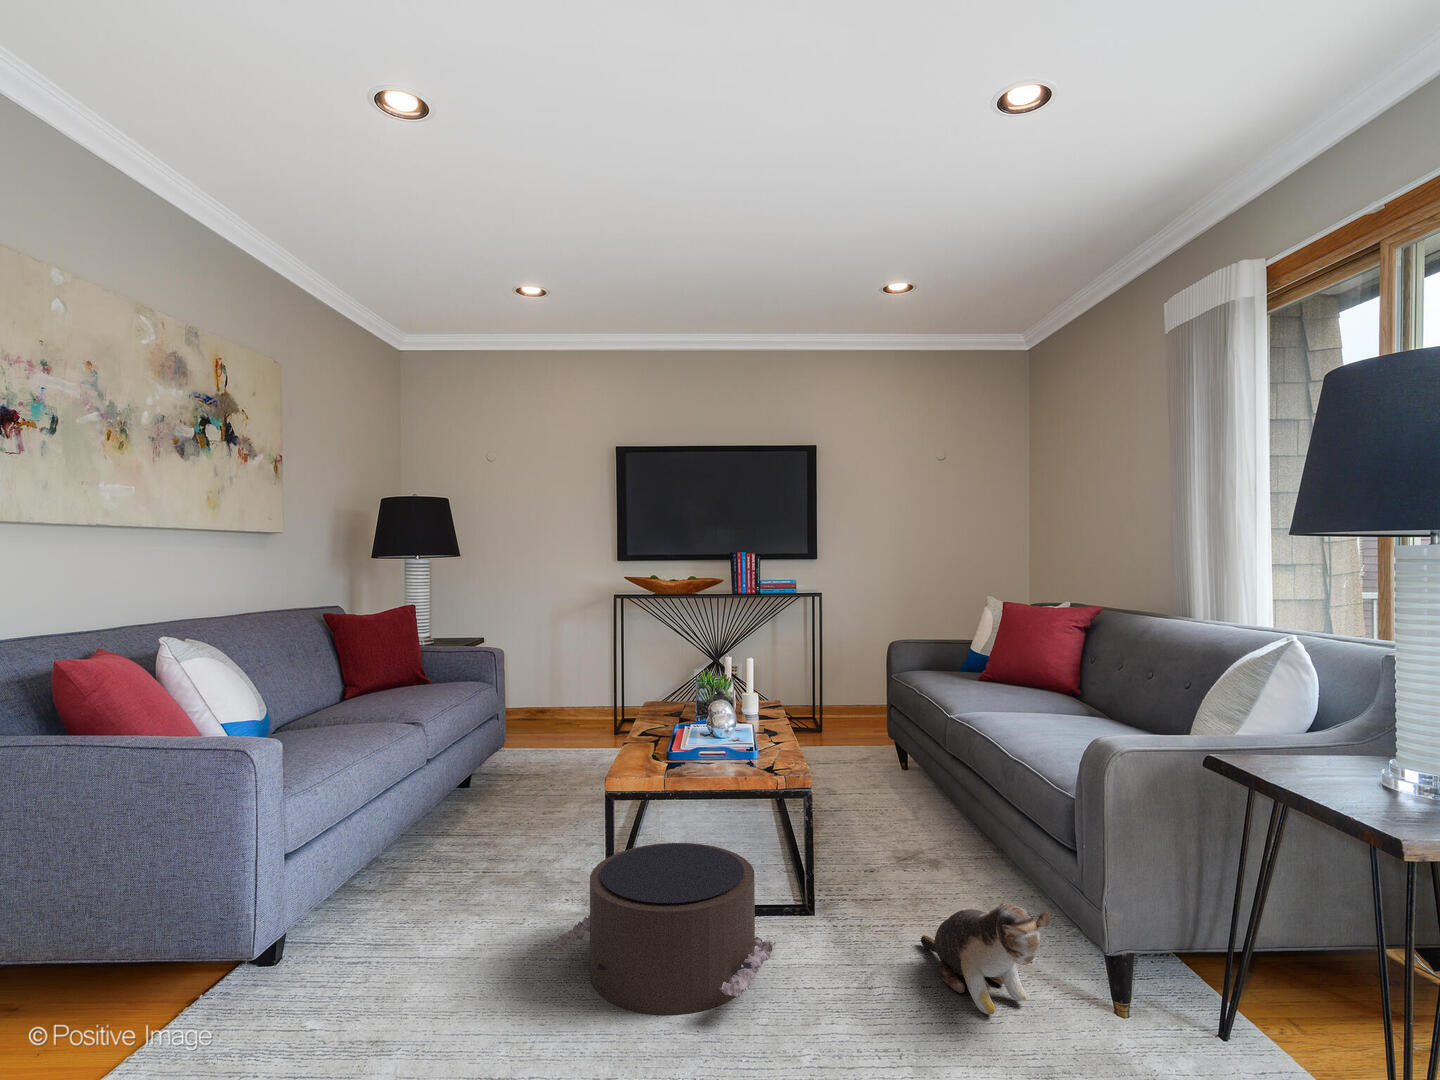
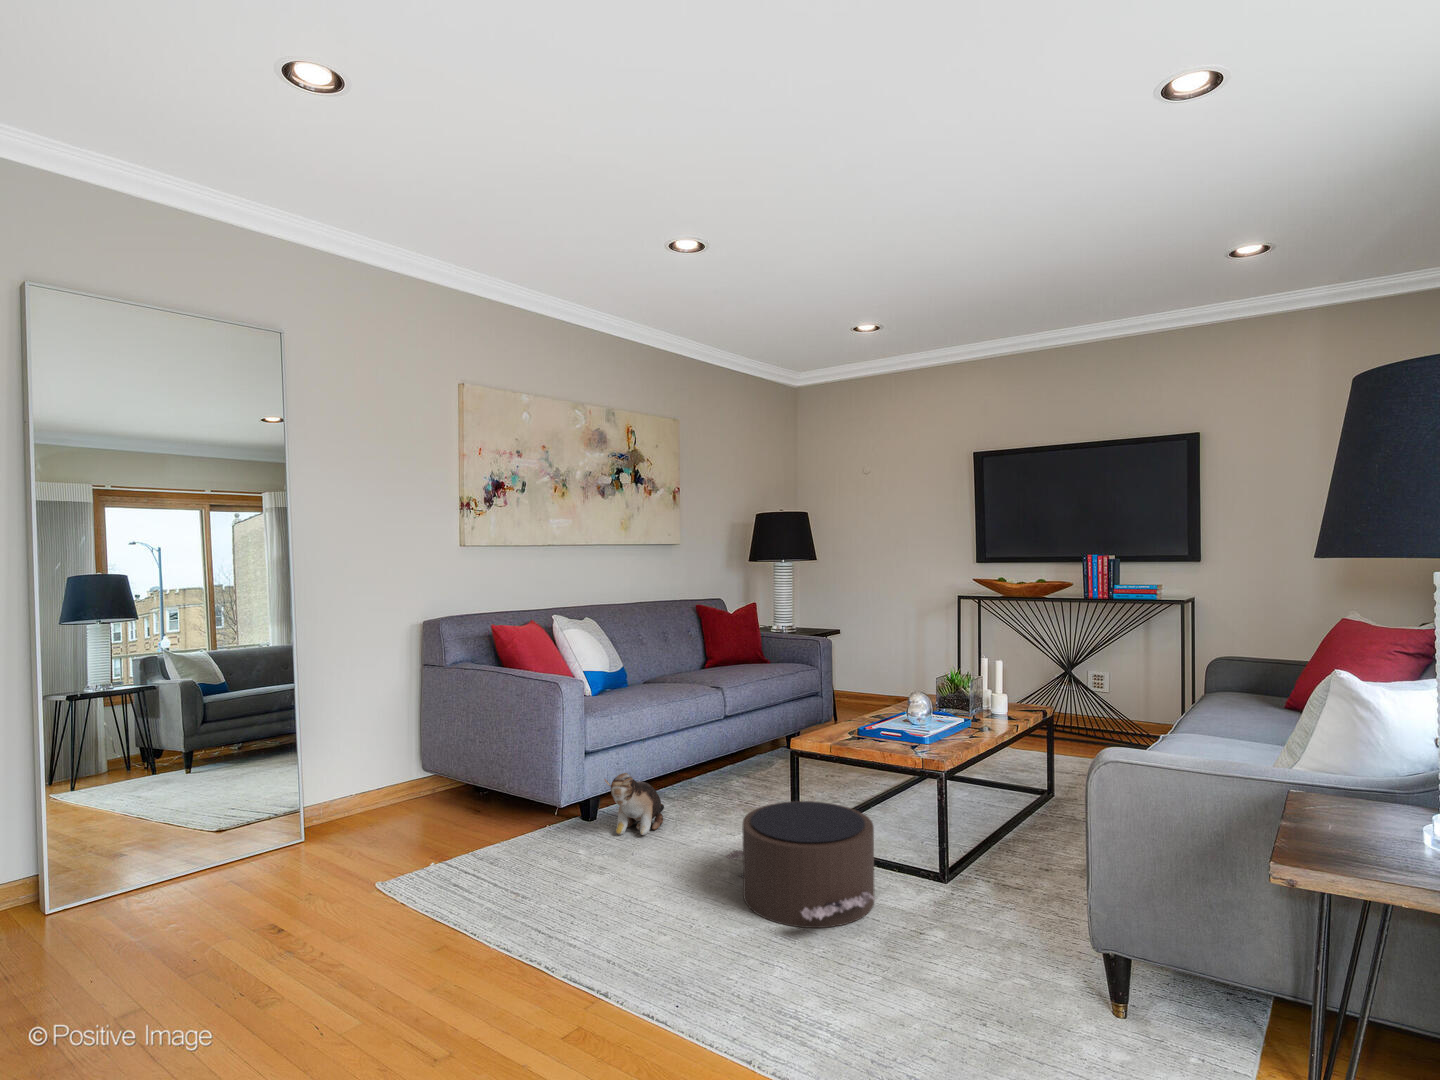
plush toy: present [921,903,1050,1014] -> present [604,773,664,835]

